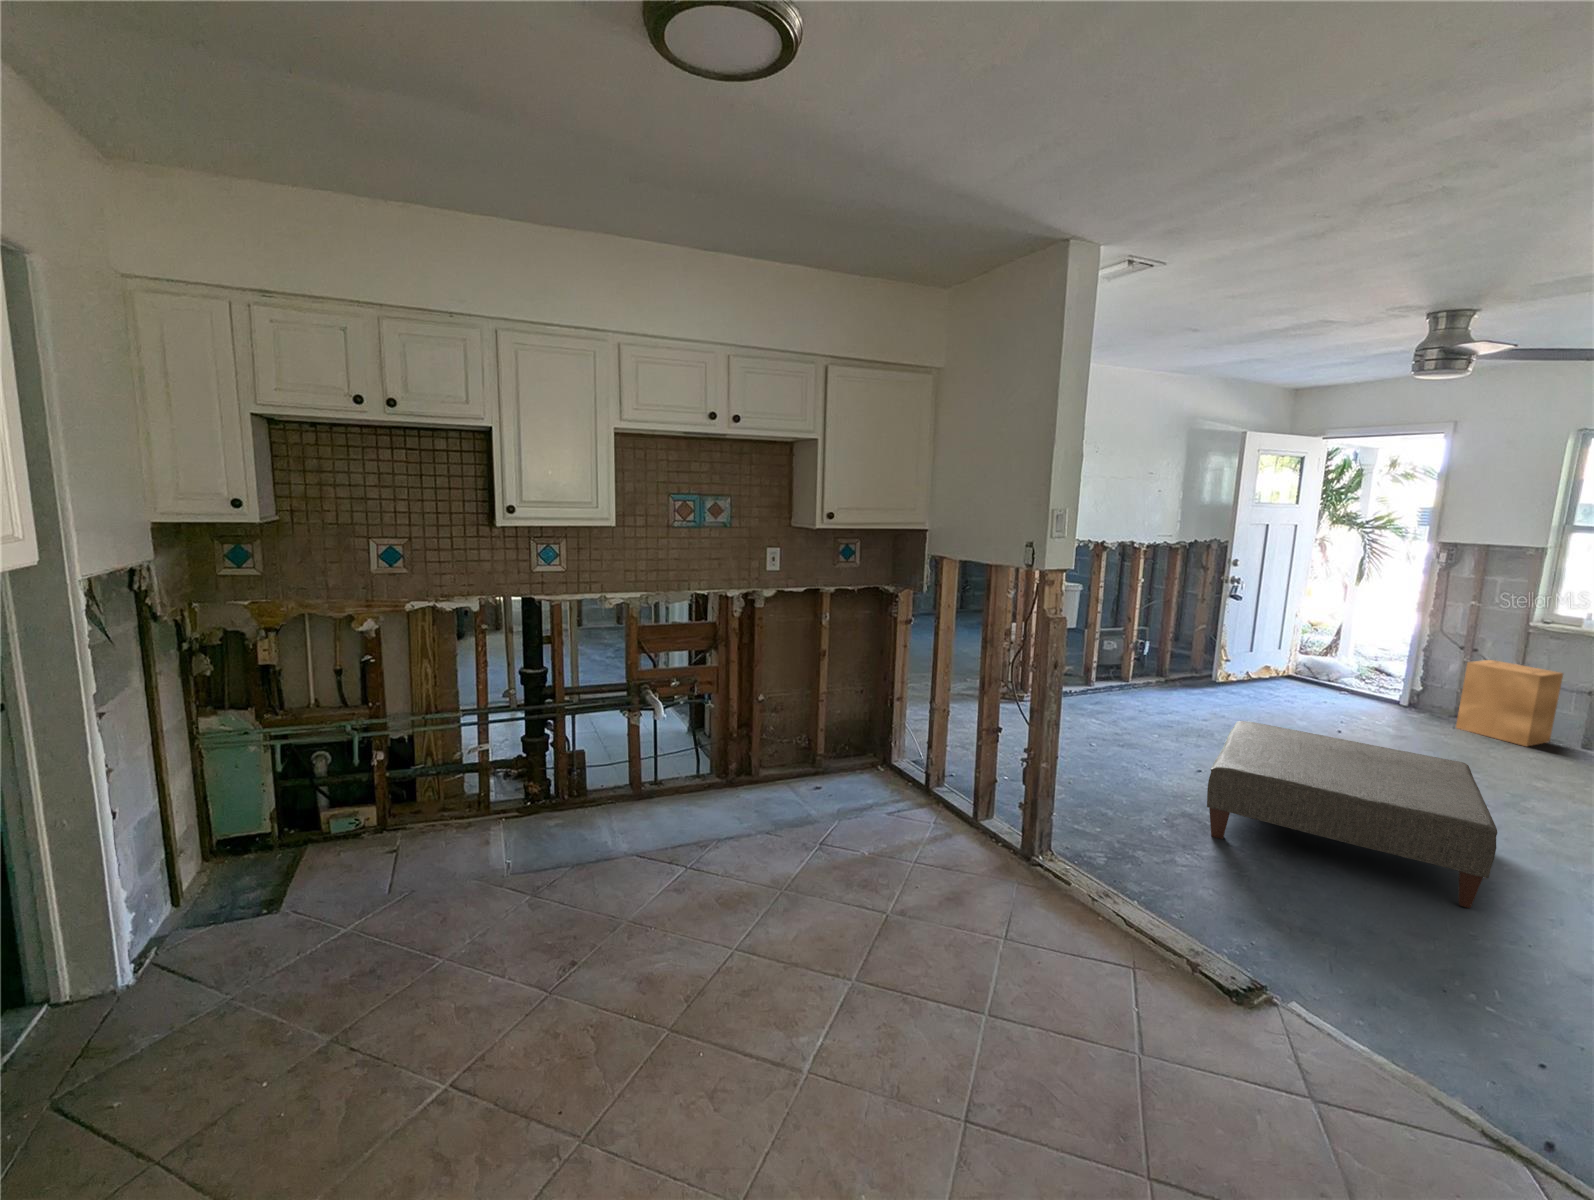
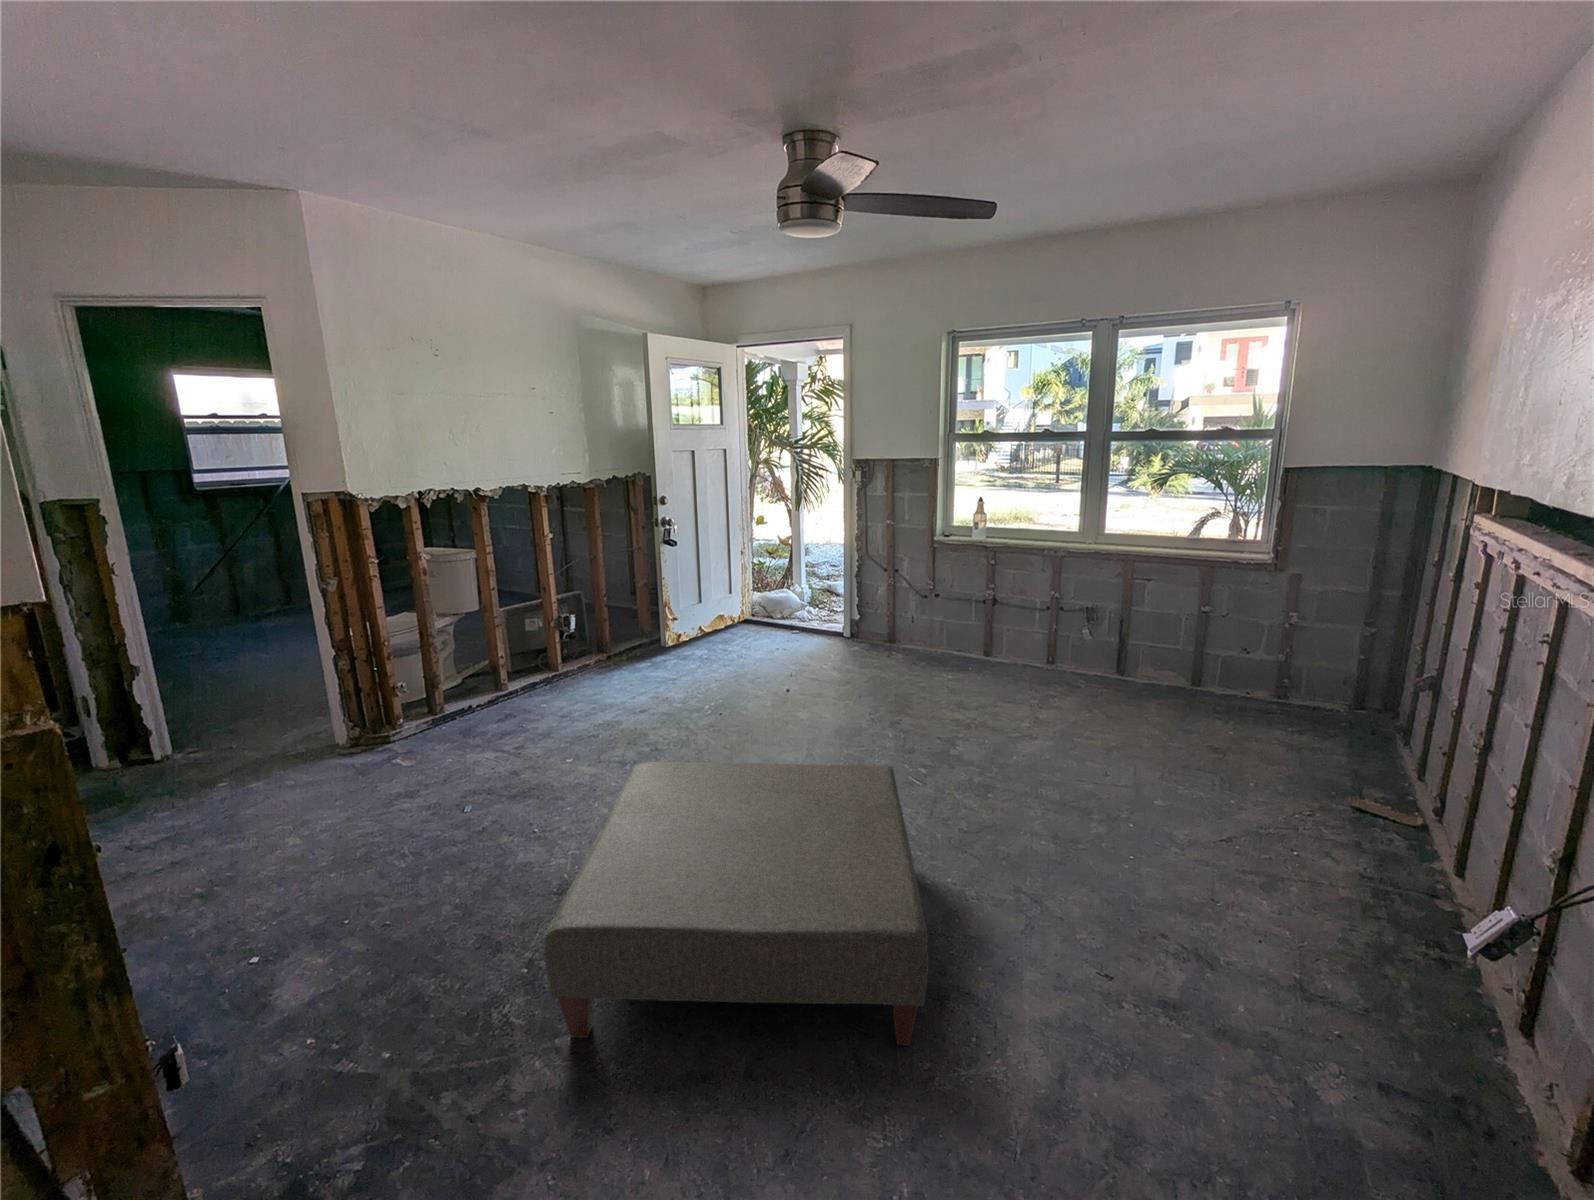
cardboard box: present [1456,660,1563,746] -> none [886,580,960,668]

